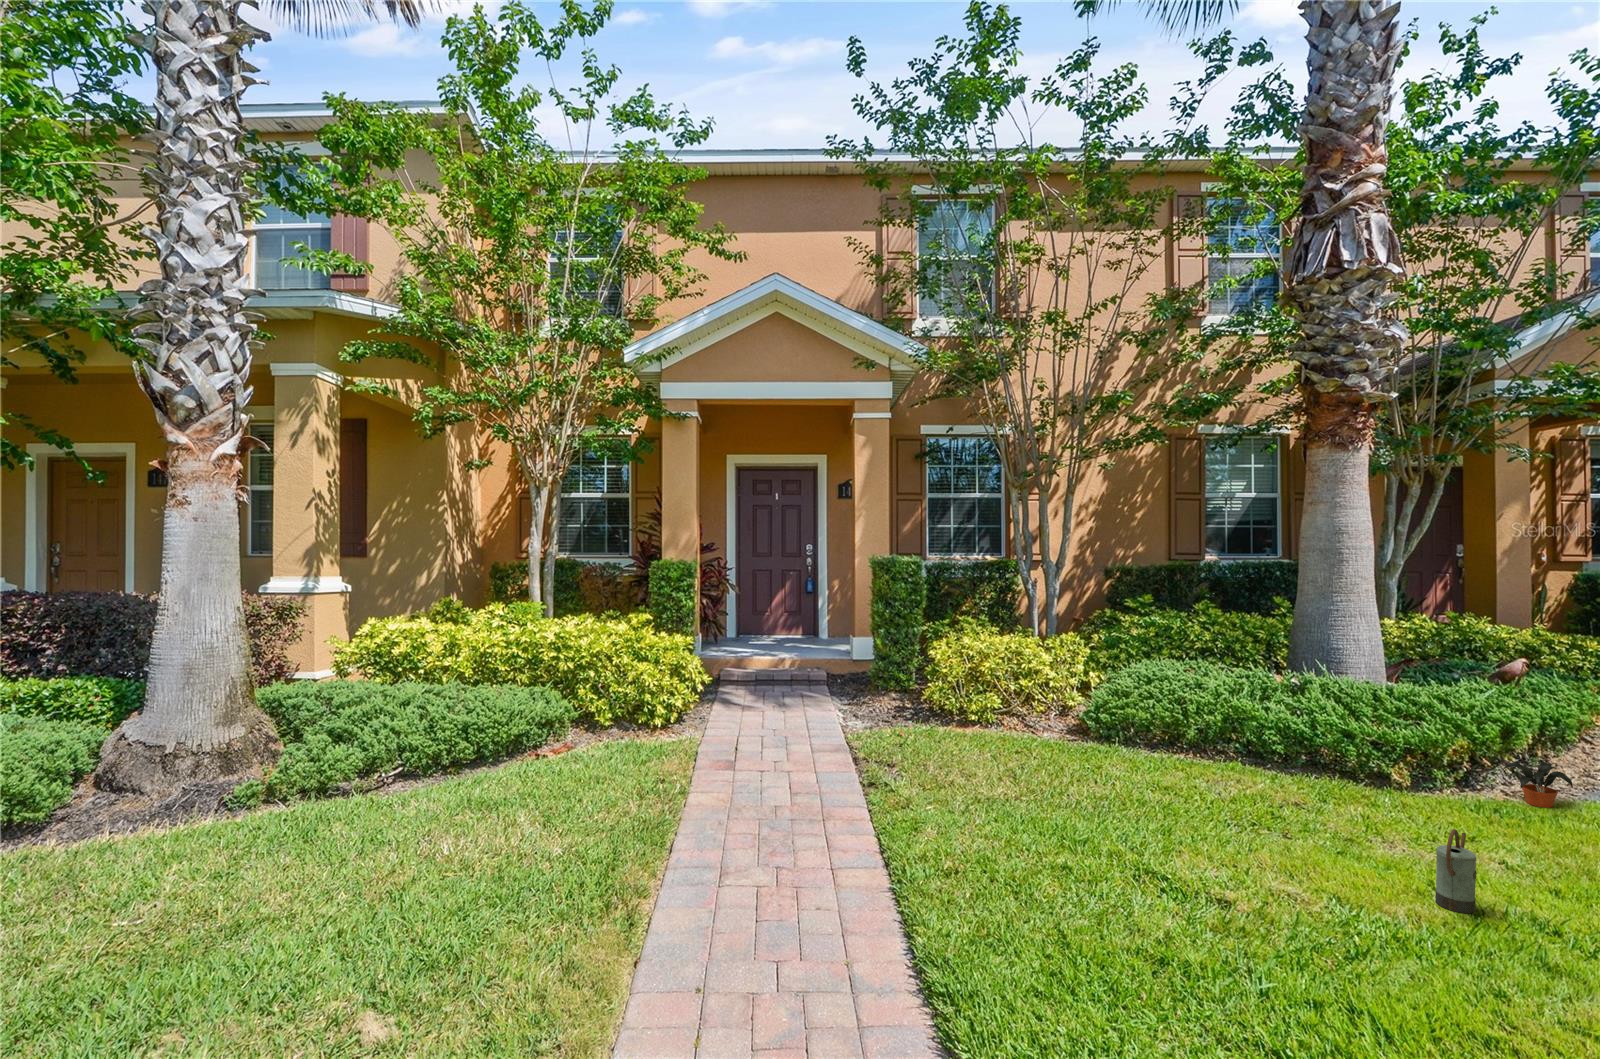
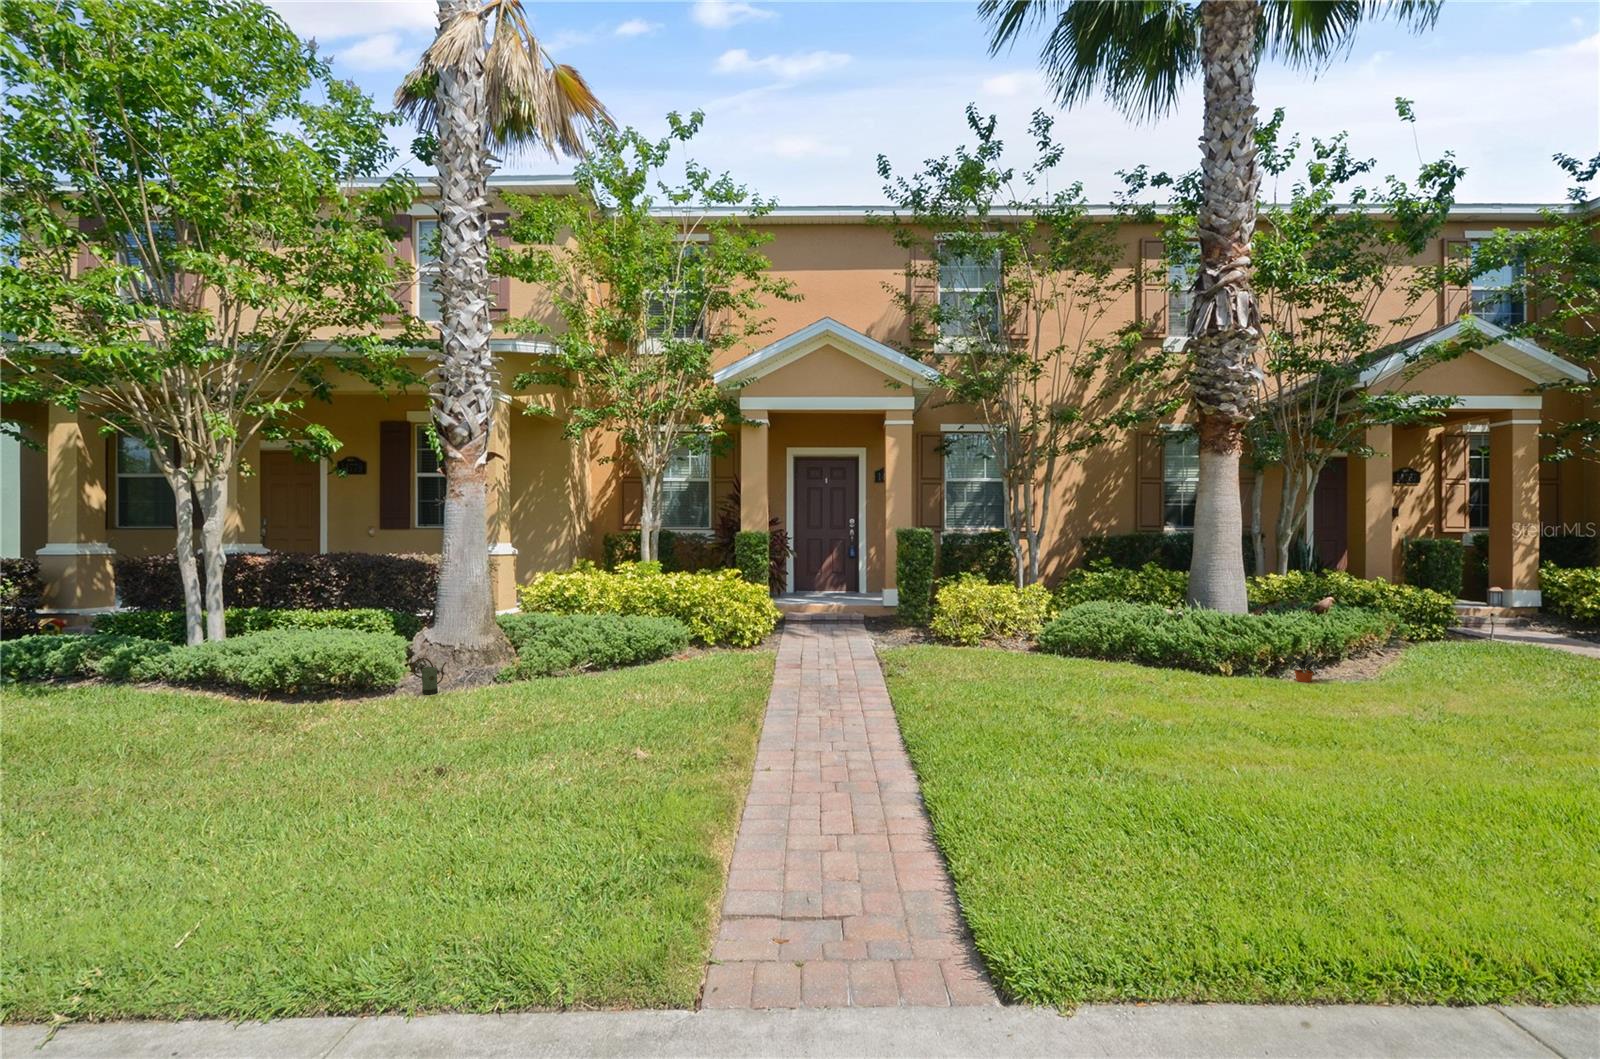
watering can: present [1435,829,1477,913] -> present [412,658,446,695]

